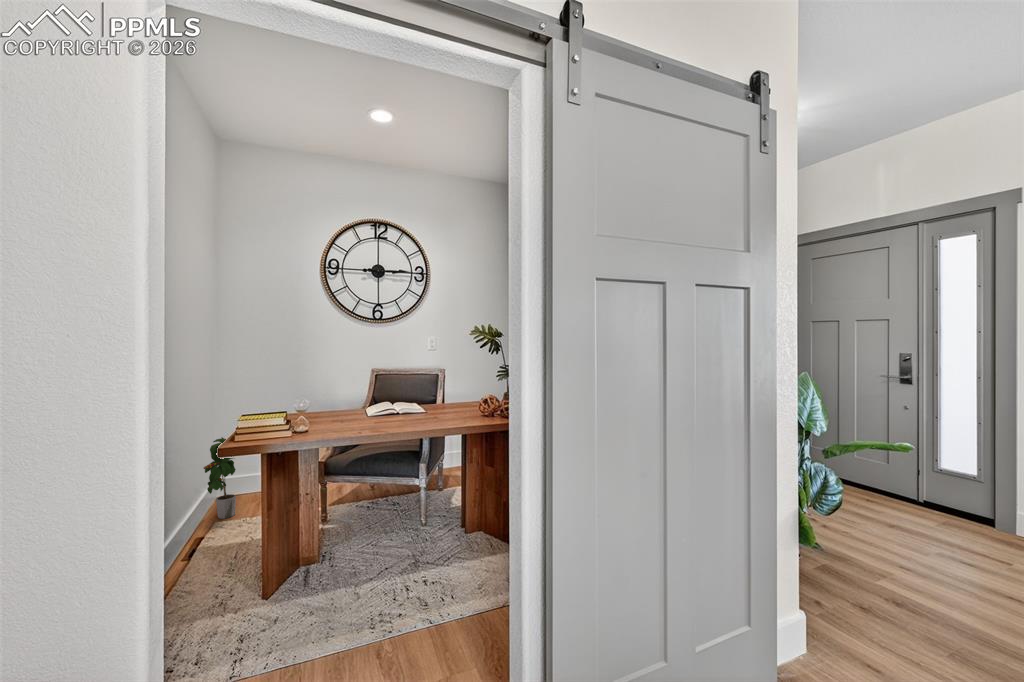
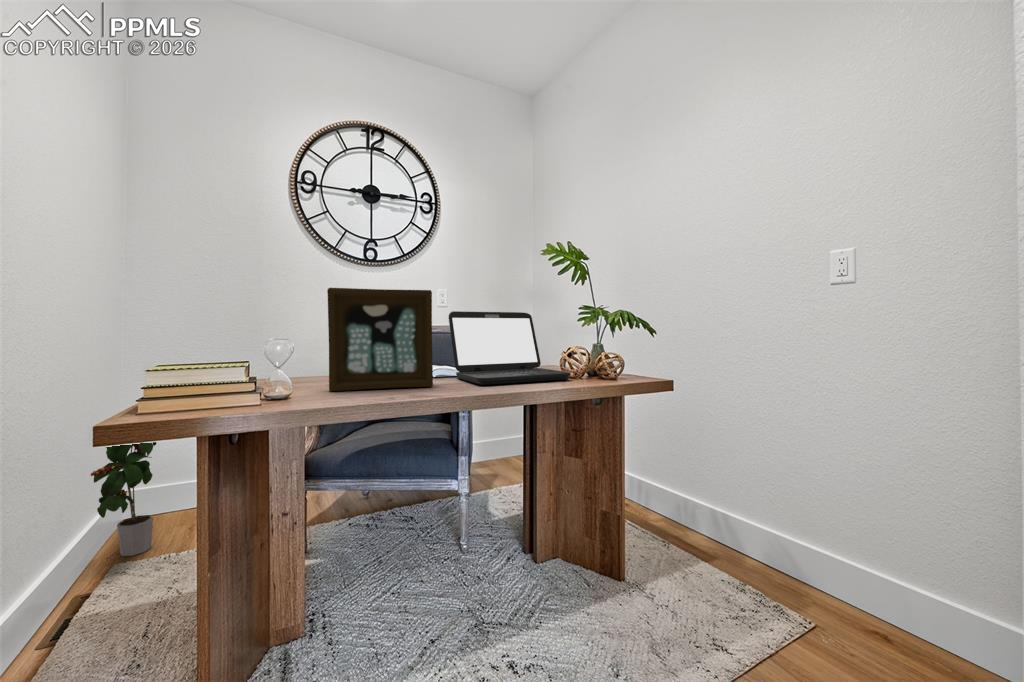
picture frame: none [330,367,391,427] -> present [327,288,433,391]
laptop: none [409,371,480,423] -> present [449,311,571,385]

